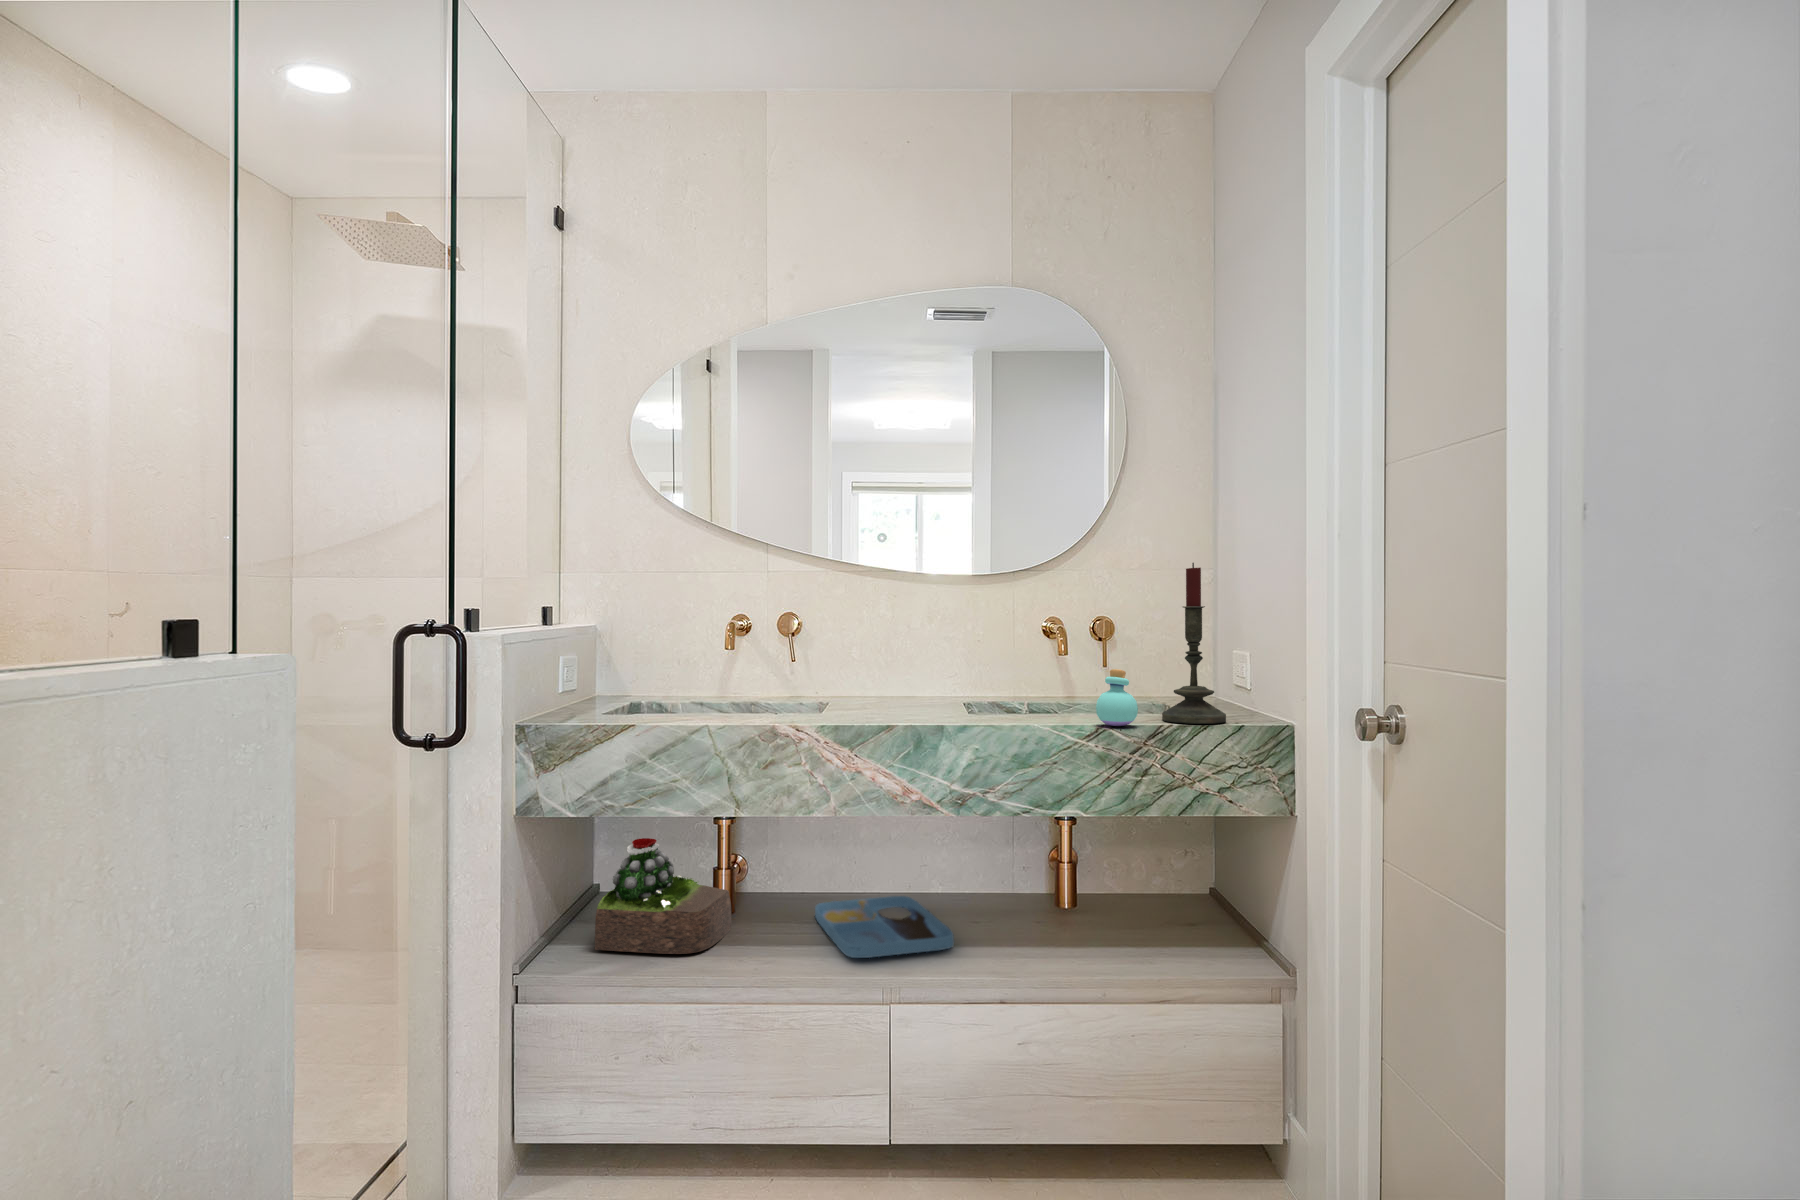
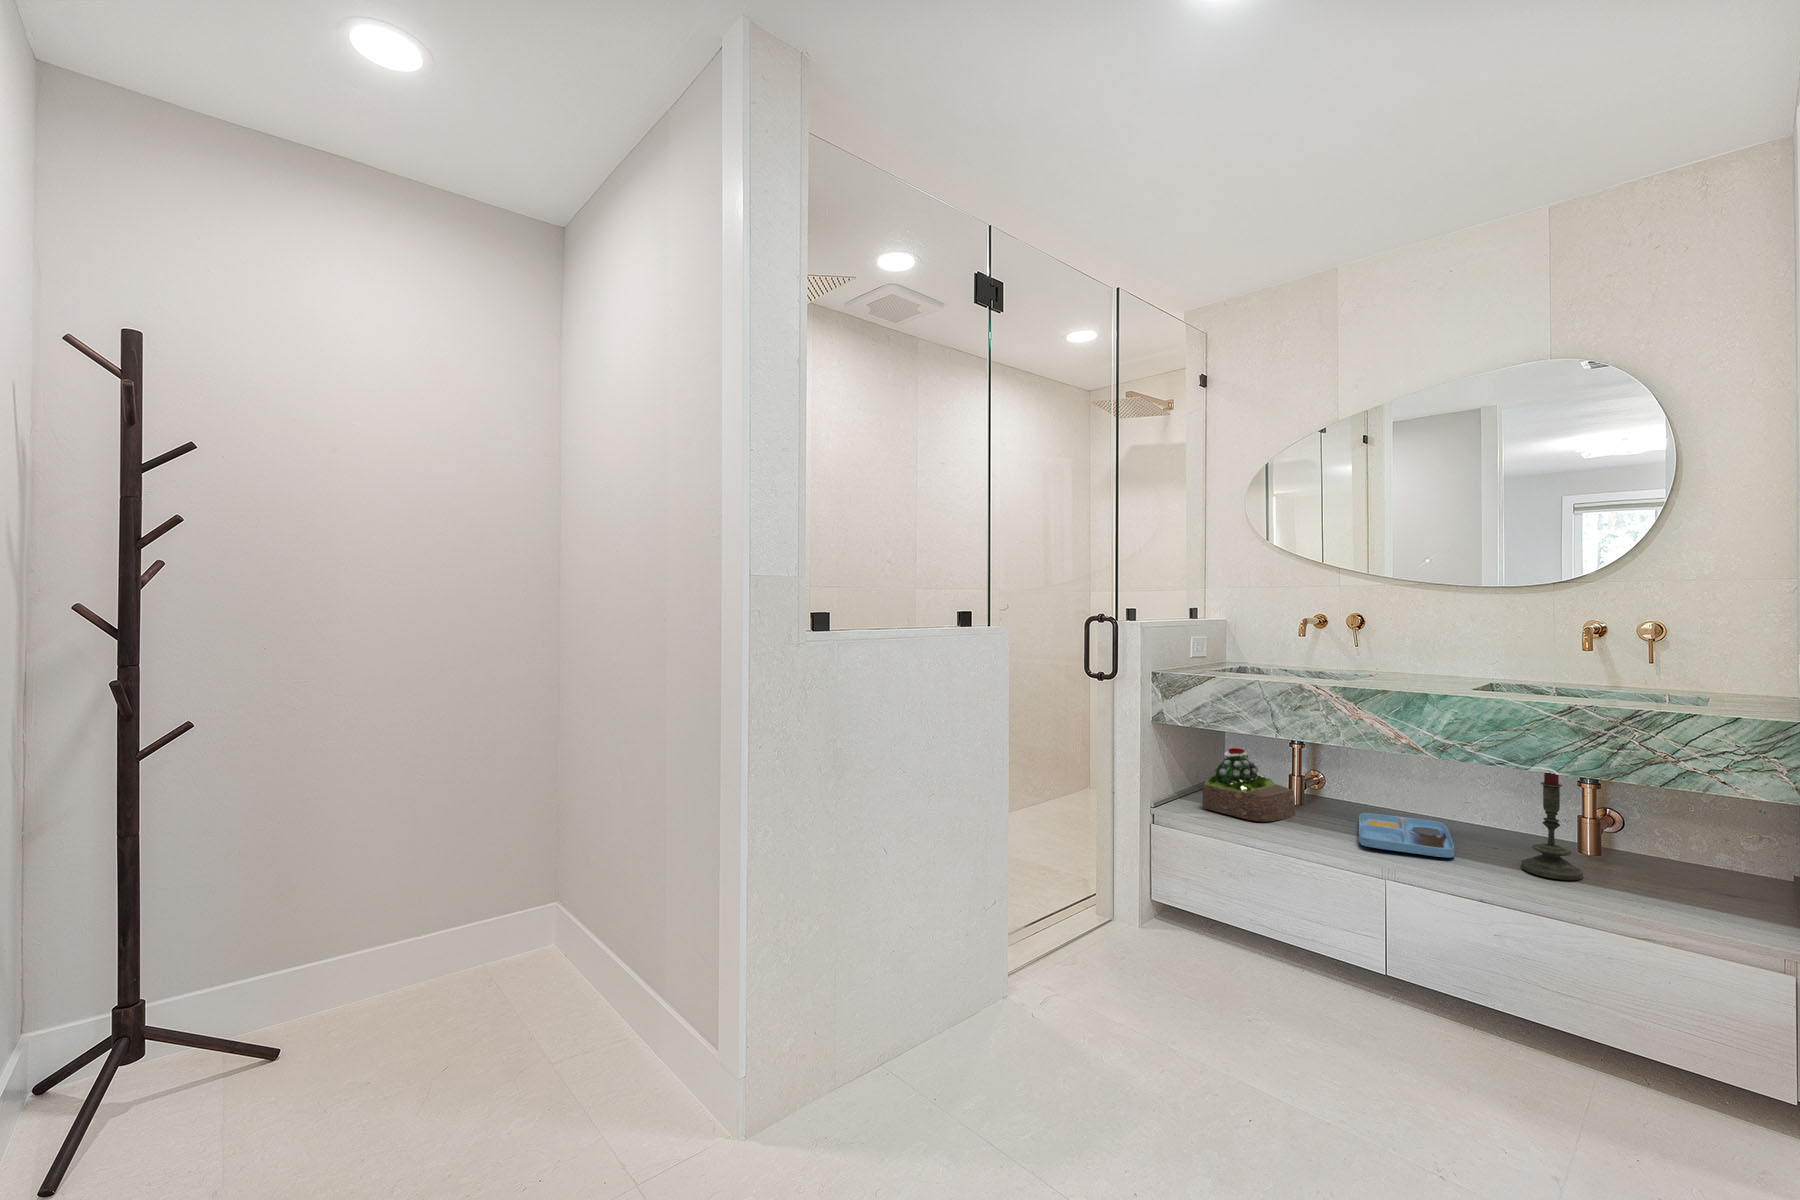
candle: present [1162,563,1226,724] -> present [1521,773,1583,880]
perfume bottle: present [1096,669,1138,726] -> none [1576,661,1622,707]

